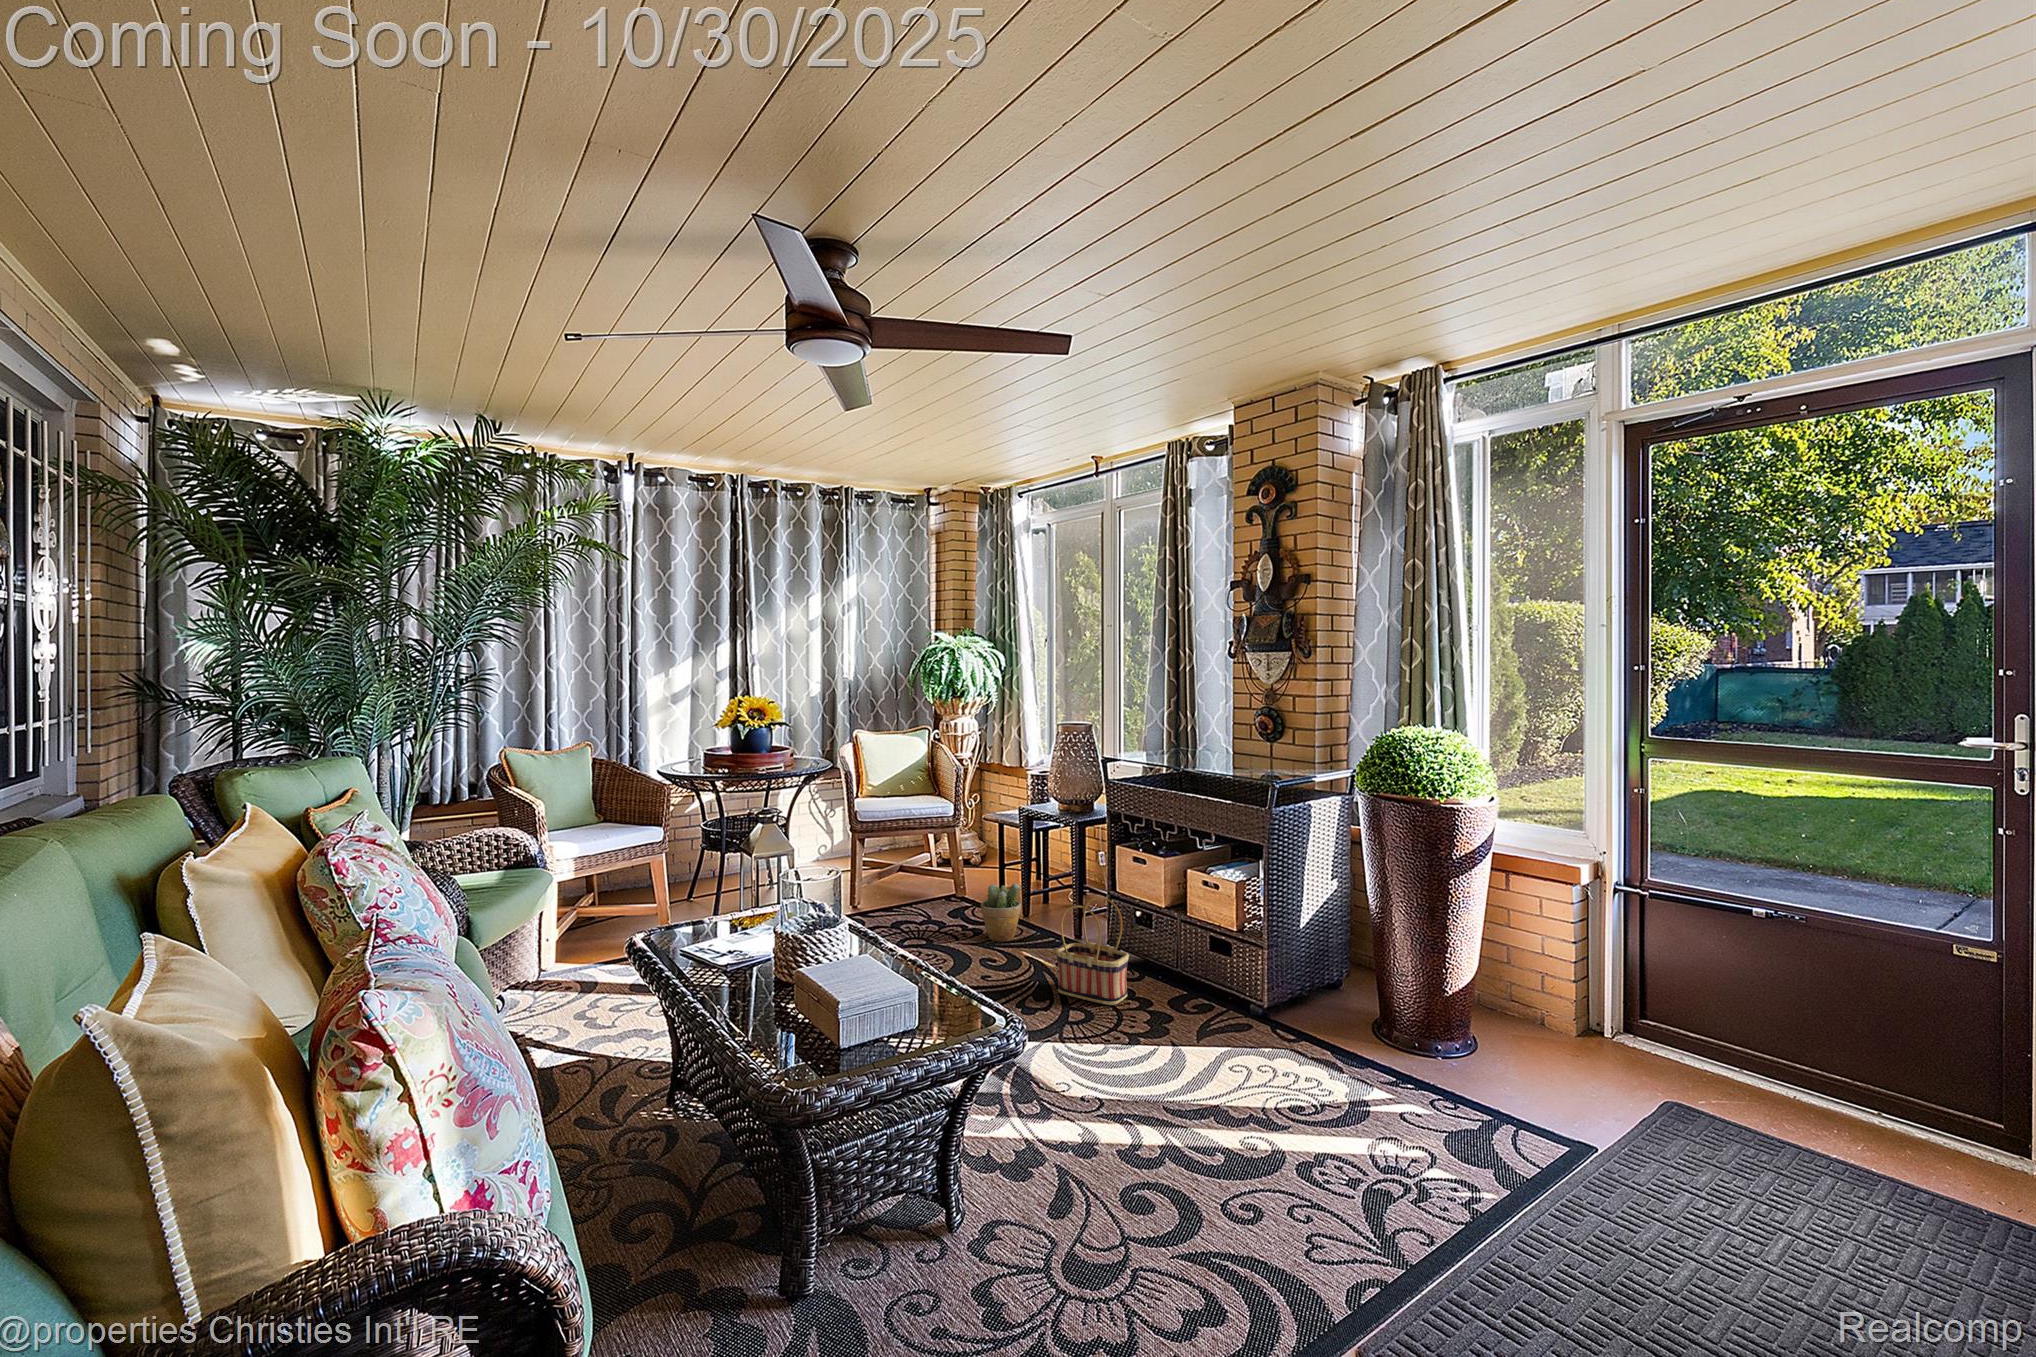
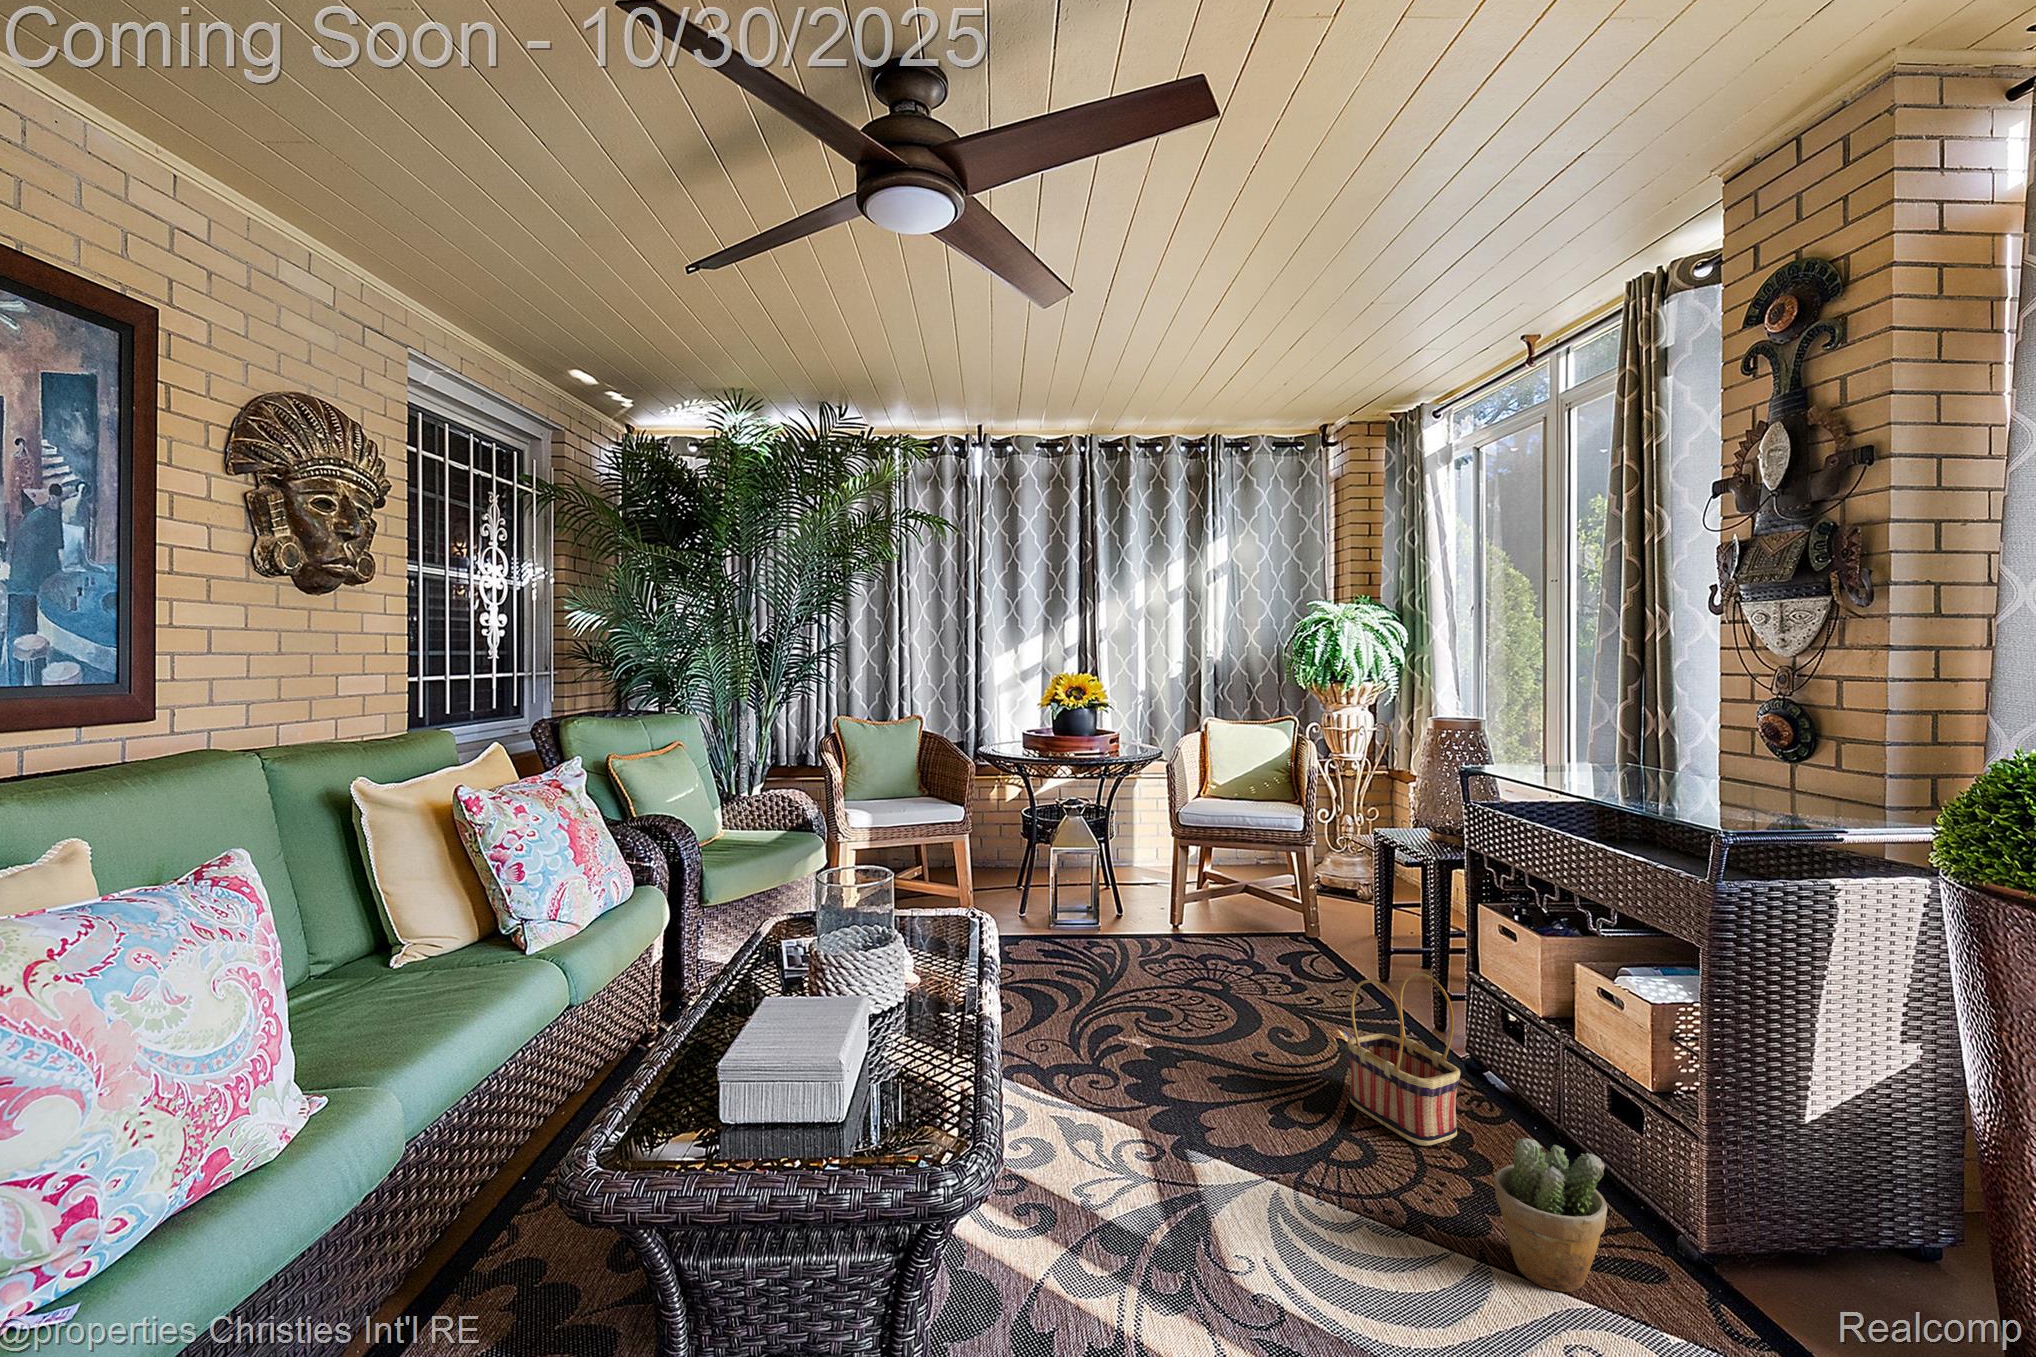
potted plant: present [981,884,1021,941] -> present [1494,1138,1607,1292]

